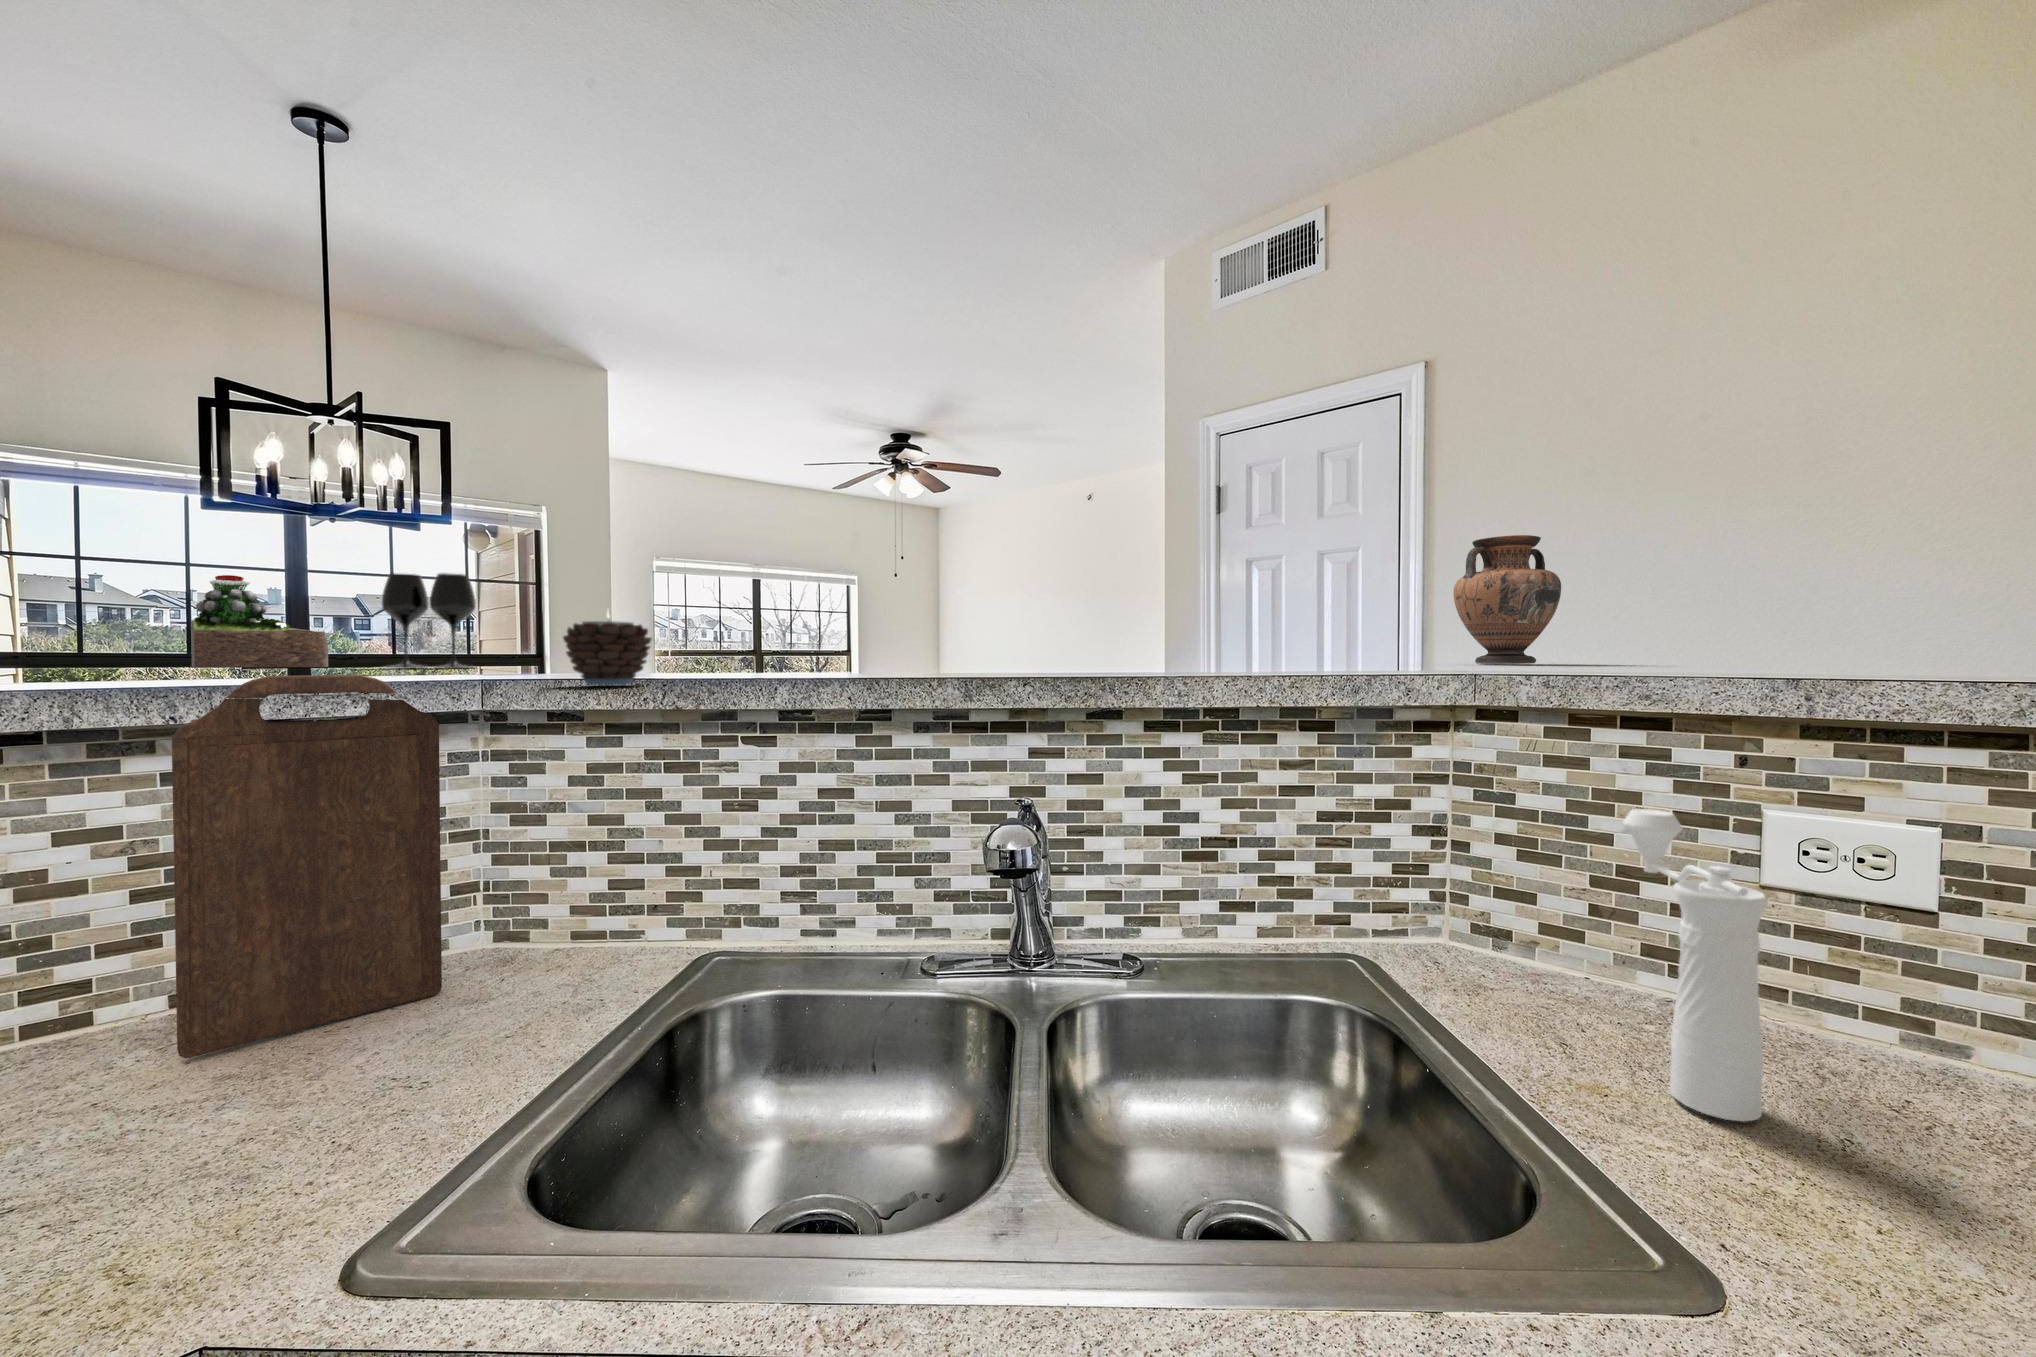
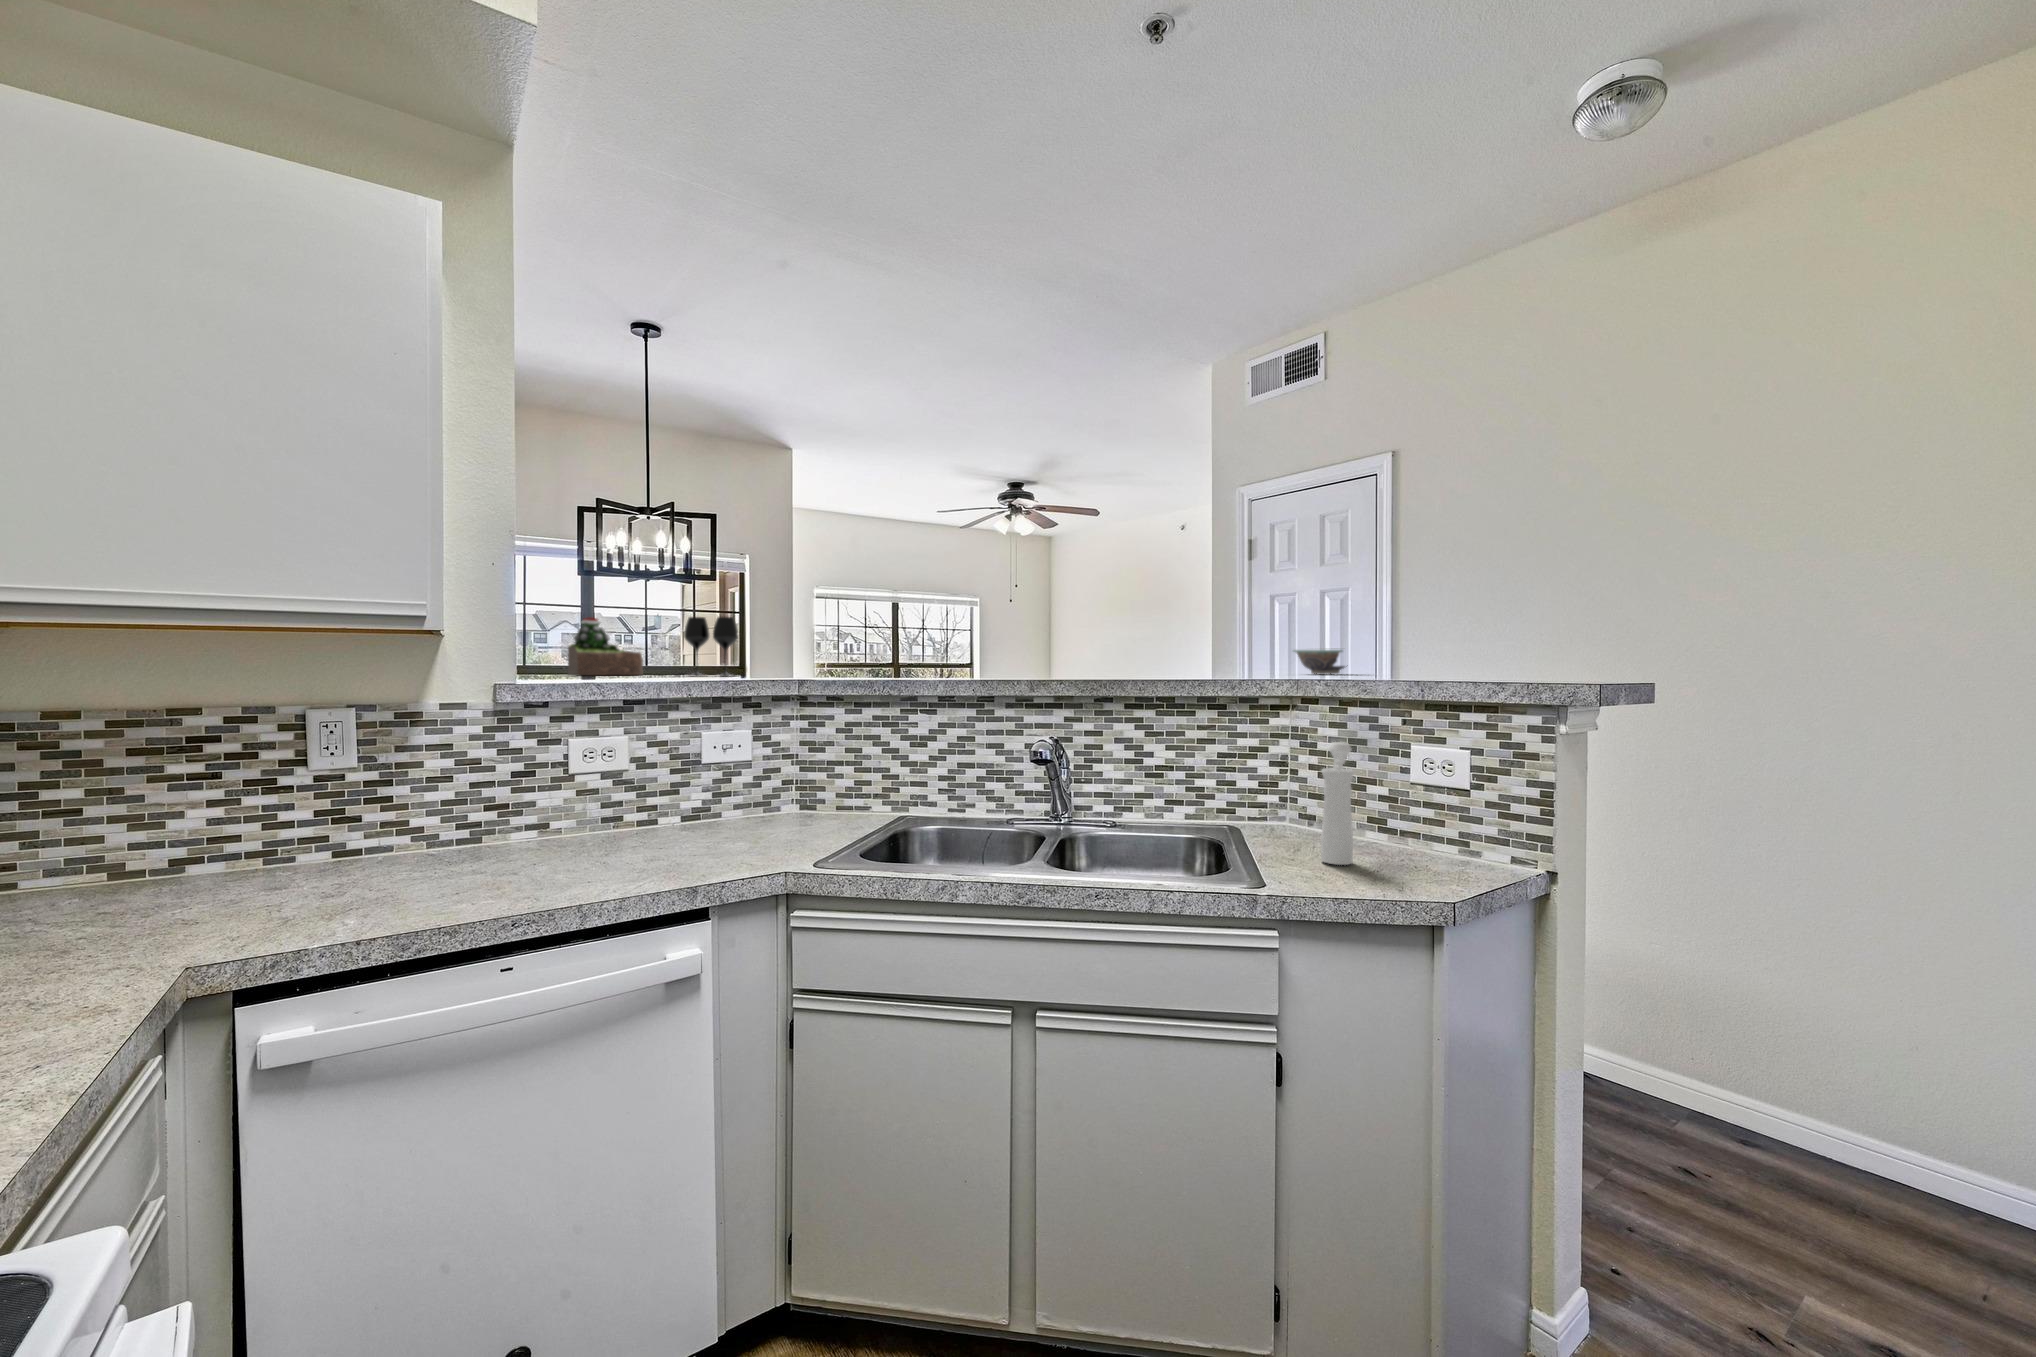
vase: present [1453,535,1561,664] -> none [1417,581,1495,676]
candle: present [563,612,651,685] -> none [838,645,876,683]
decorative bowl: none [1269,629,1354,661] -> present [1293,650,1345,674]
cutting board: present [172,675,442,1058] -> none [702,677,790,834]

